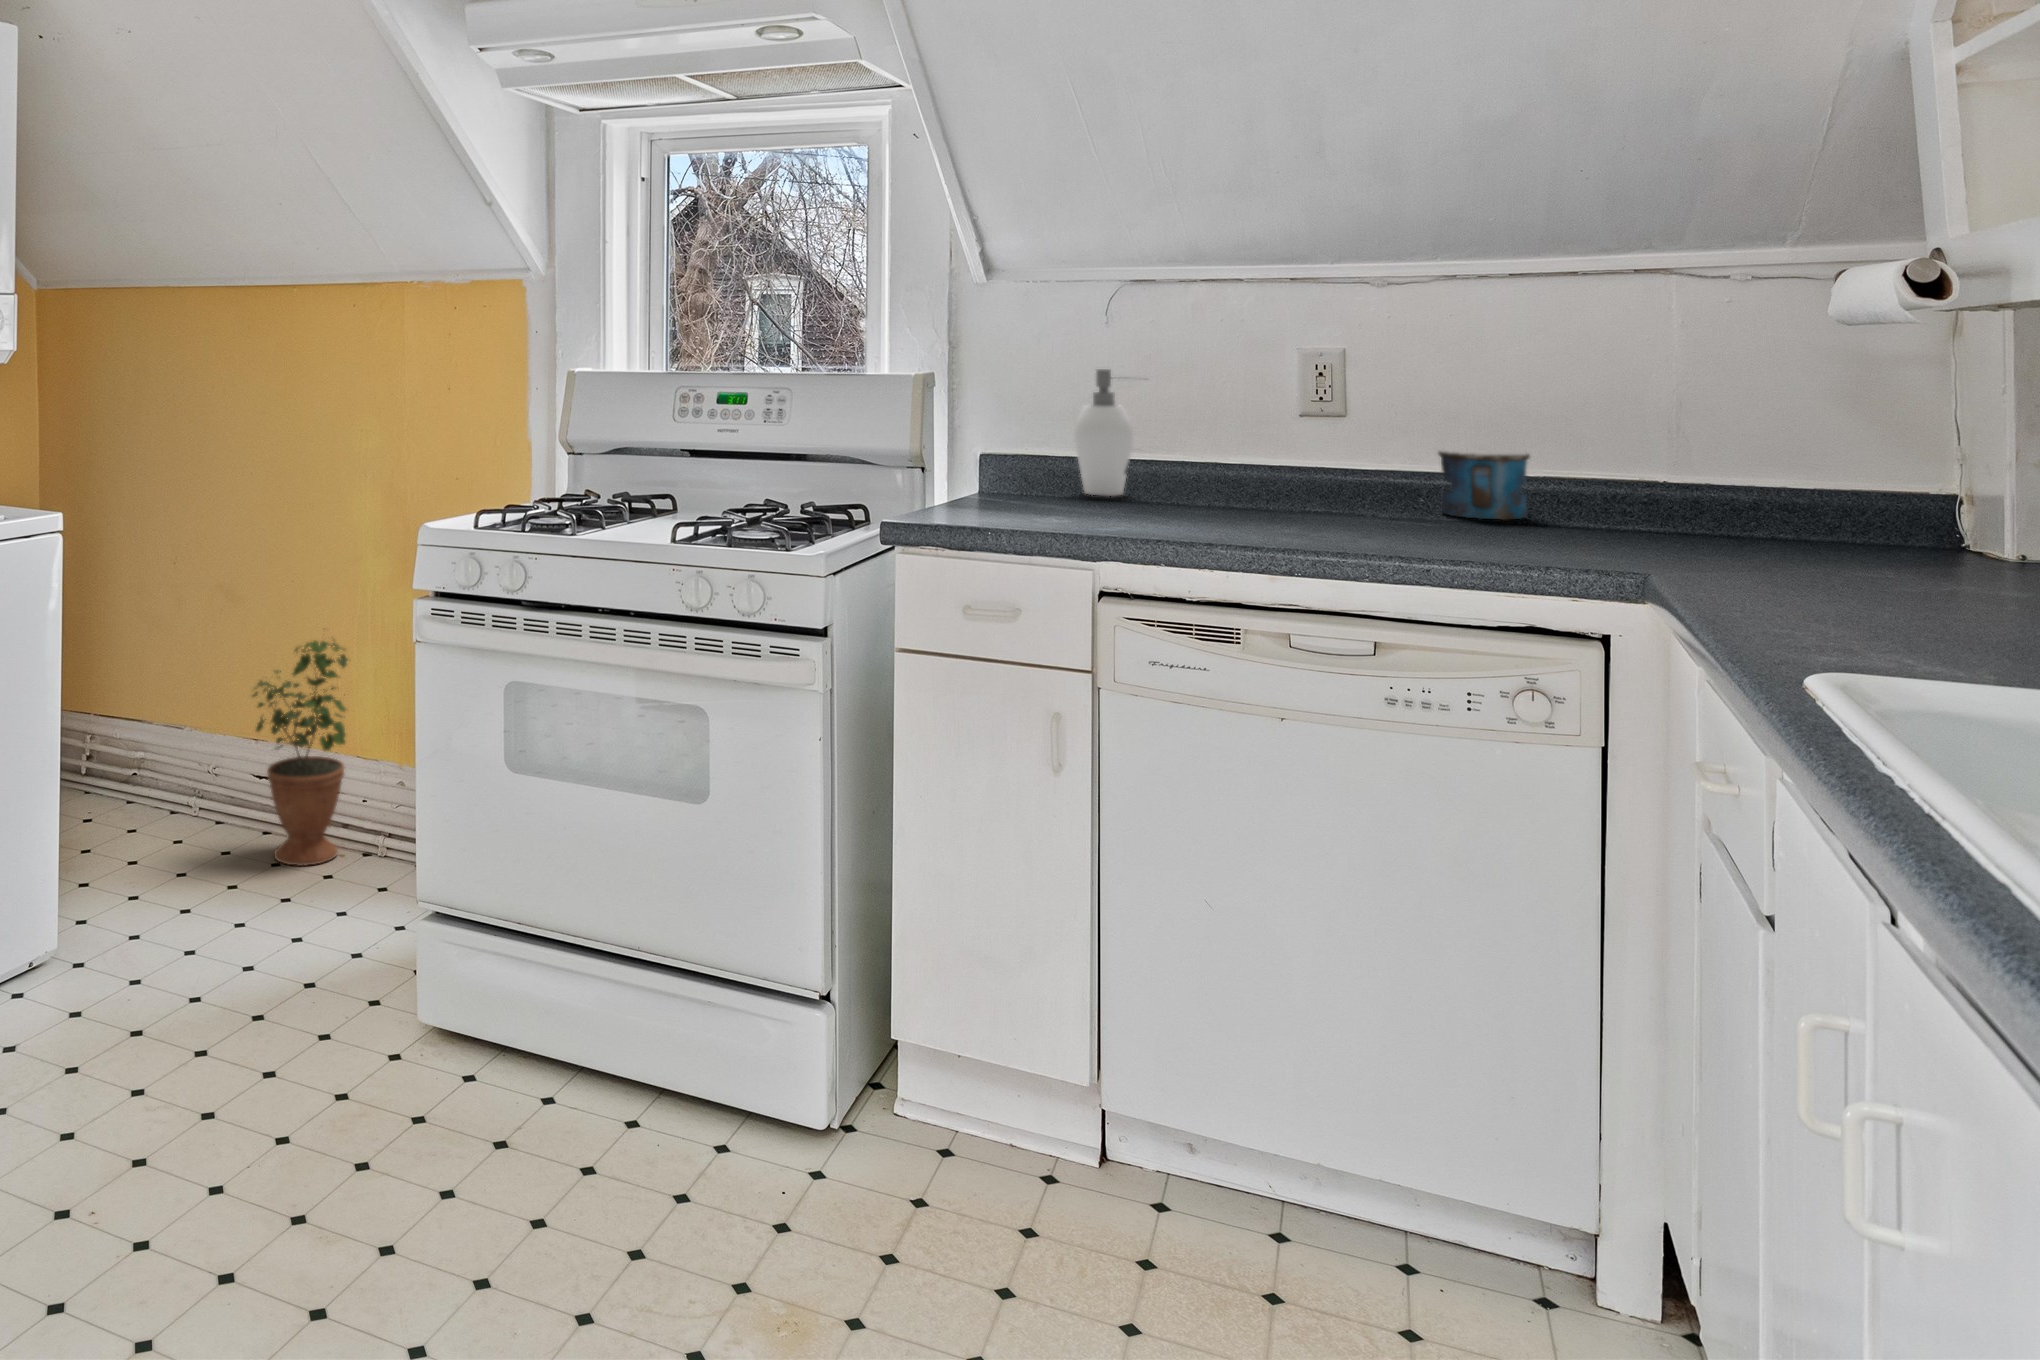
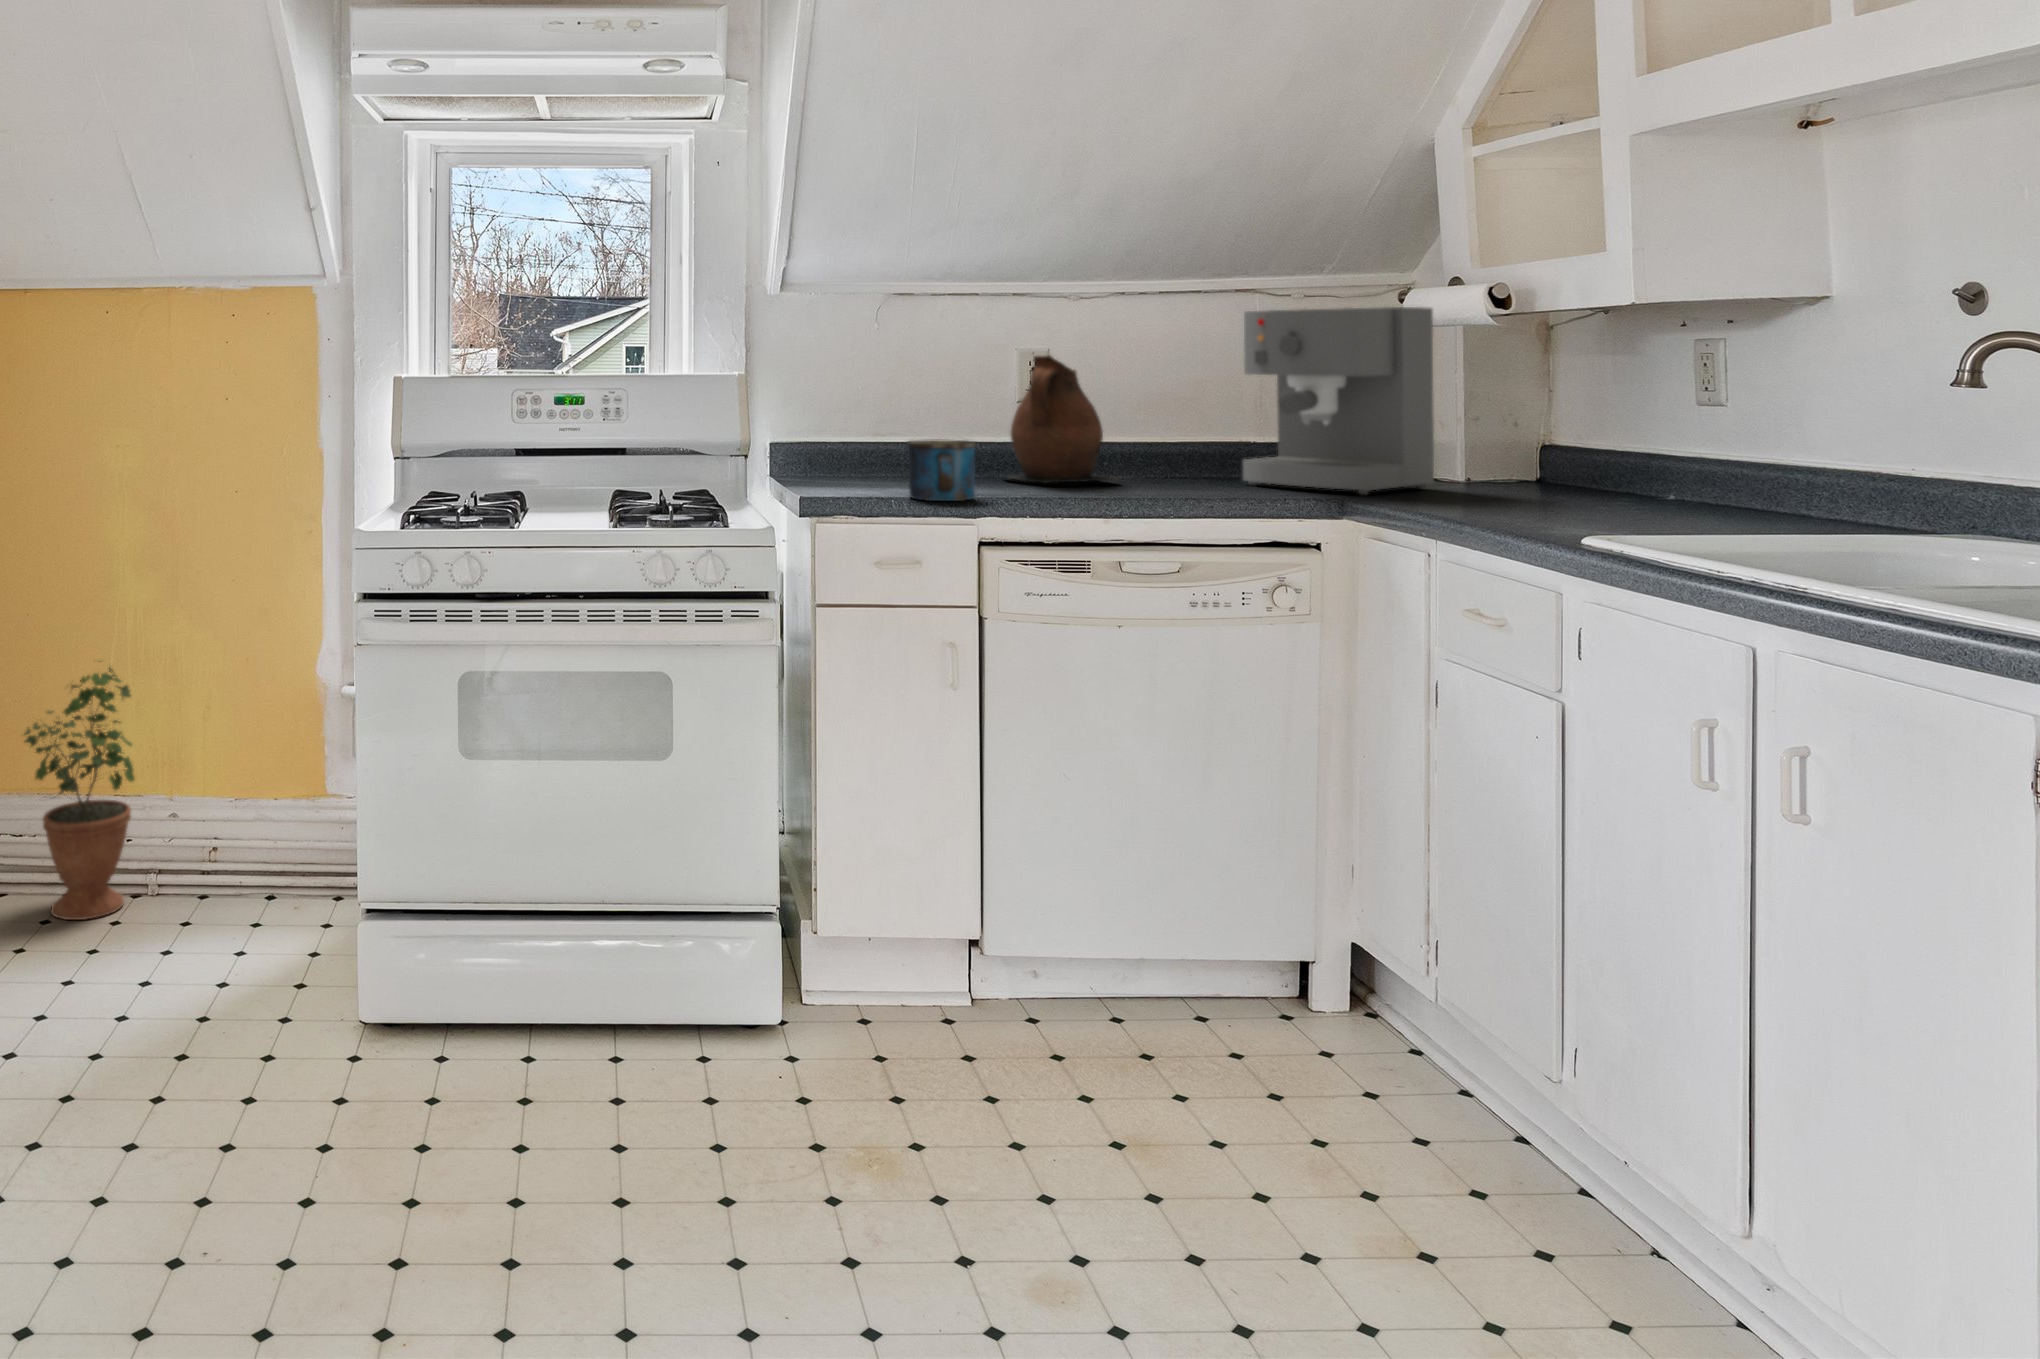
coffee maker: none [1570,291,1905,569] -> present [1243,307,1434,494]
ceramic pitcher: none [1208,358,1374,528] -> present [1002,355,1118,483]
soap dispenser: present [1074,369,1133,496] -> none [868,367,928,472]
mug: present [1439,452,1530,520] -> present [907,440,977,501]

